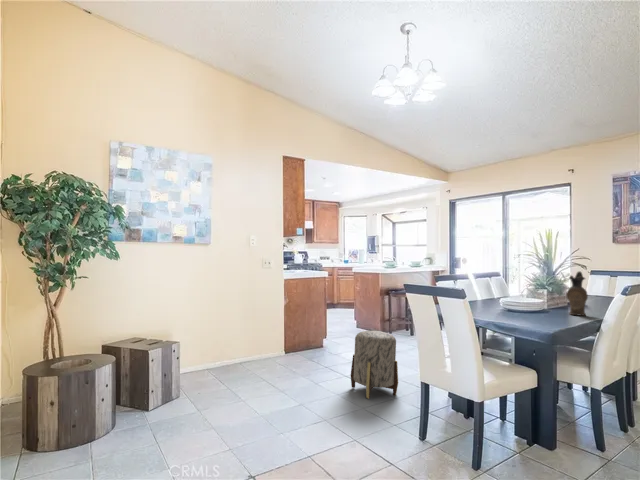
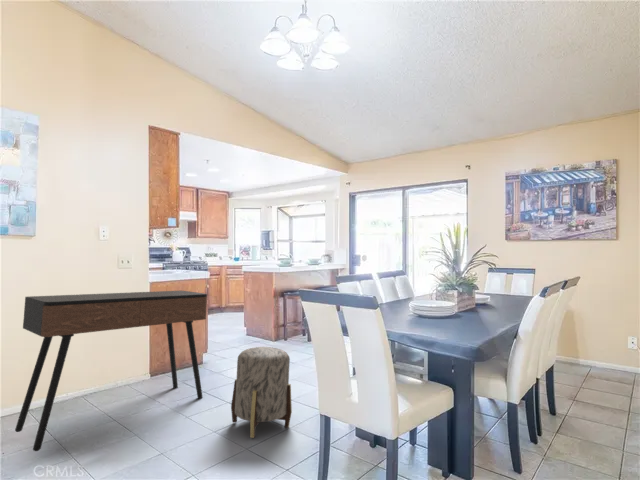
ceramic pitcher: present [566,272,588,315] -> none [481,270,504,320]
console table: none [207,286,329,390] -> present [15,291,207,451]

